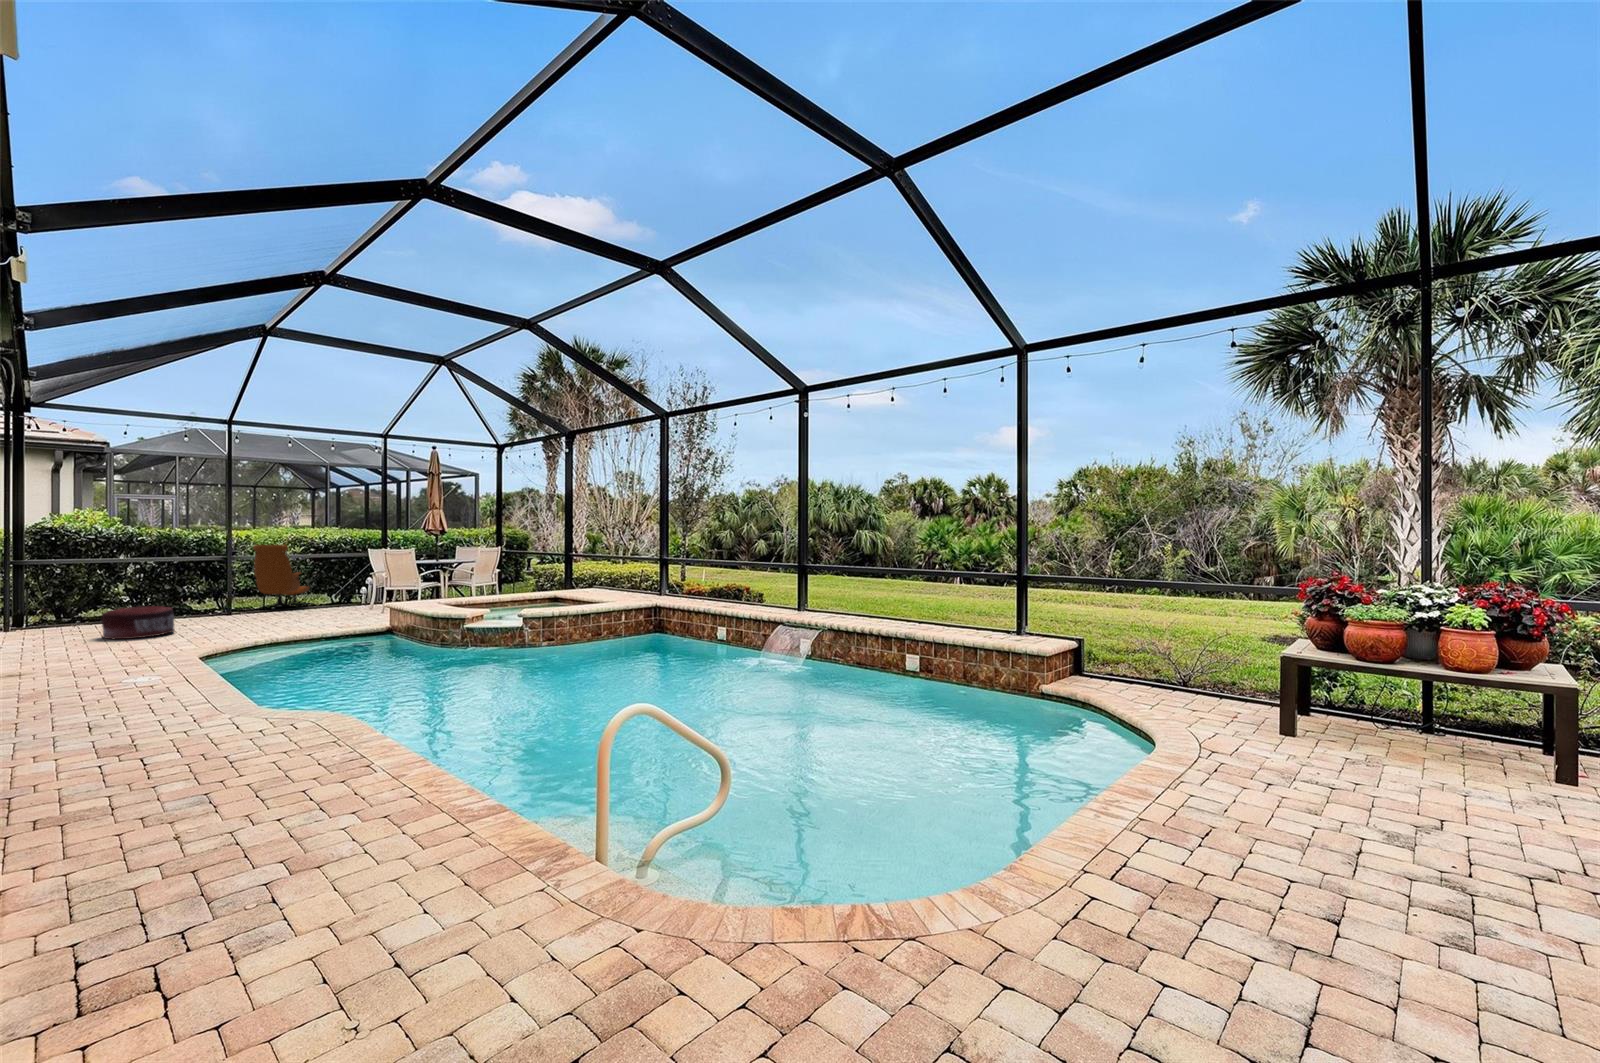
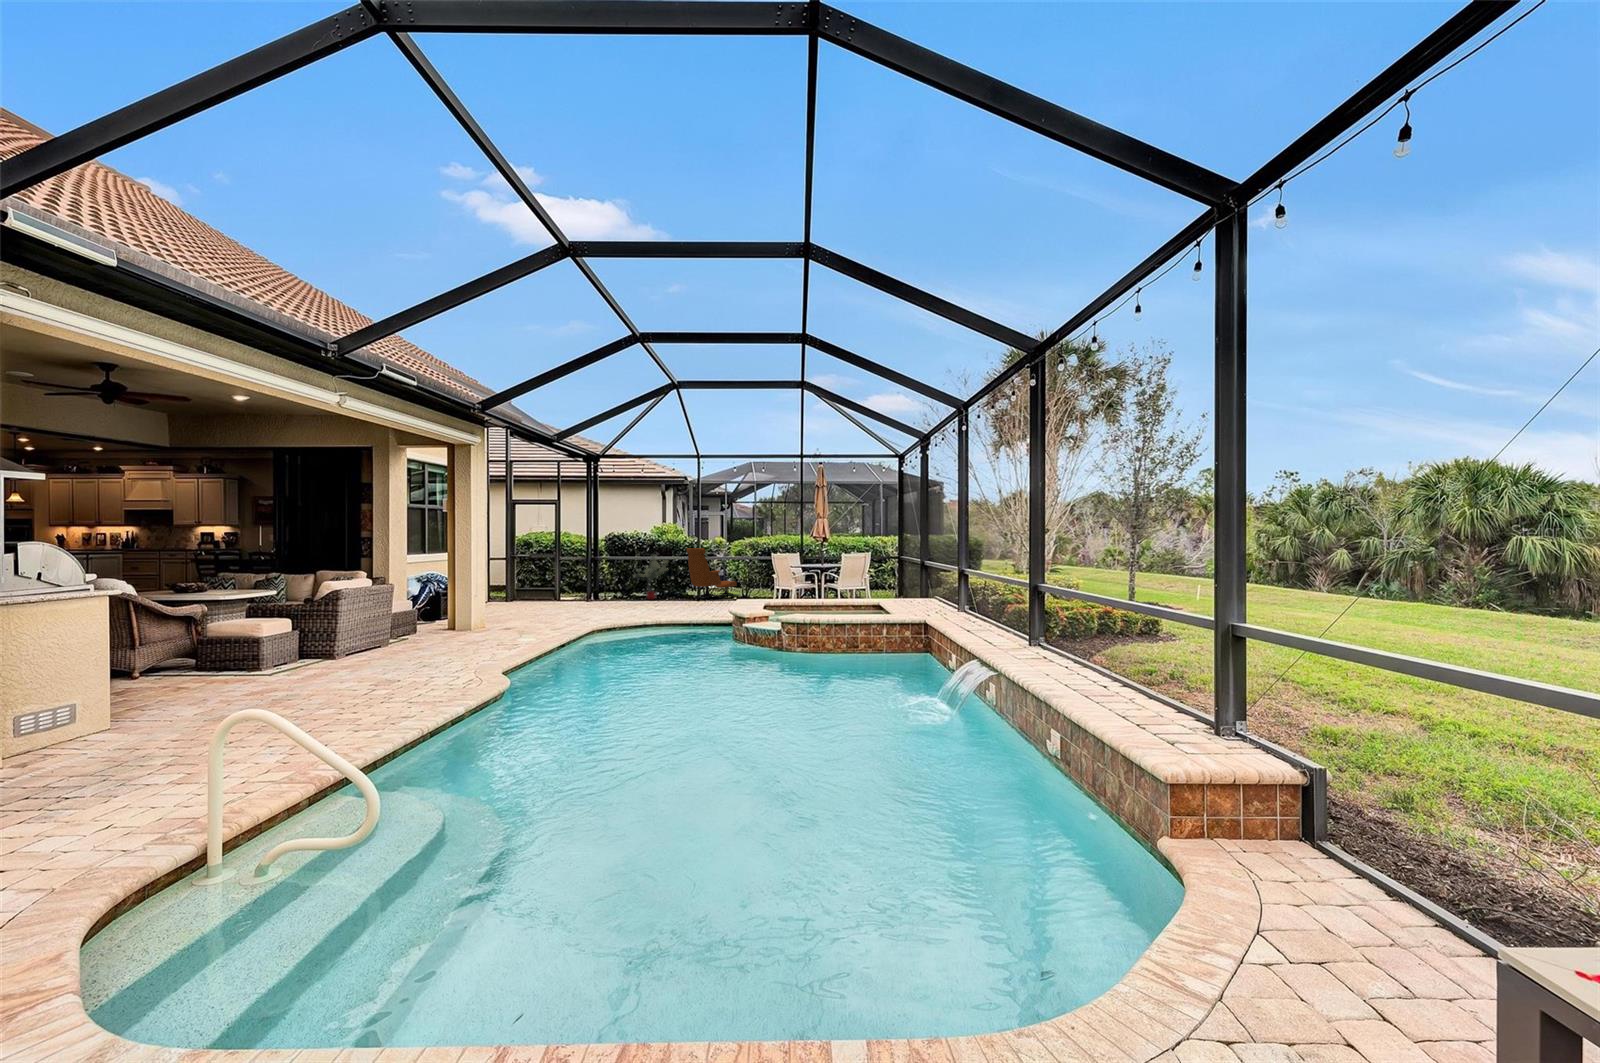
potted tree: none [162,553,221,616] -> present [635,556,668,600]
pouf: present [102,606,175,639] -> none [563,592,604,613]

